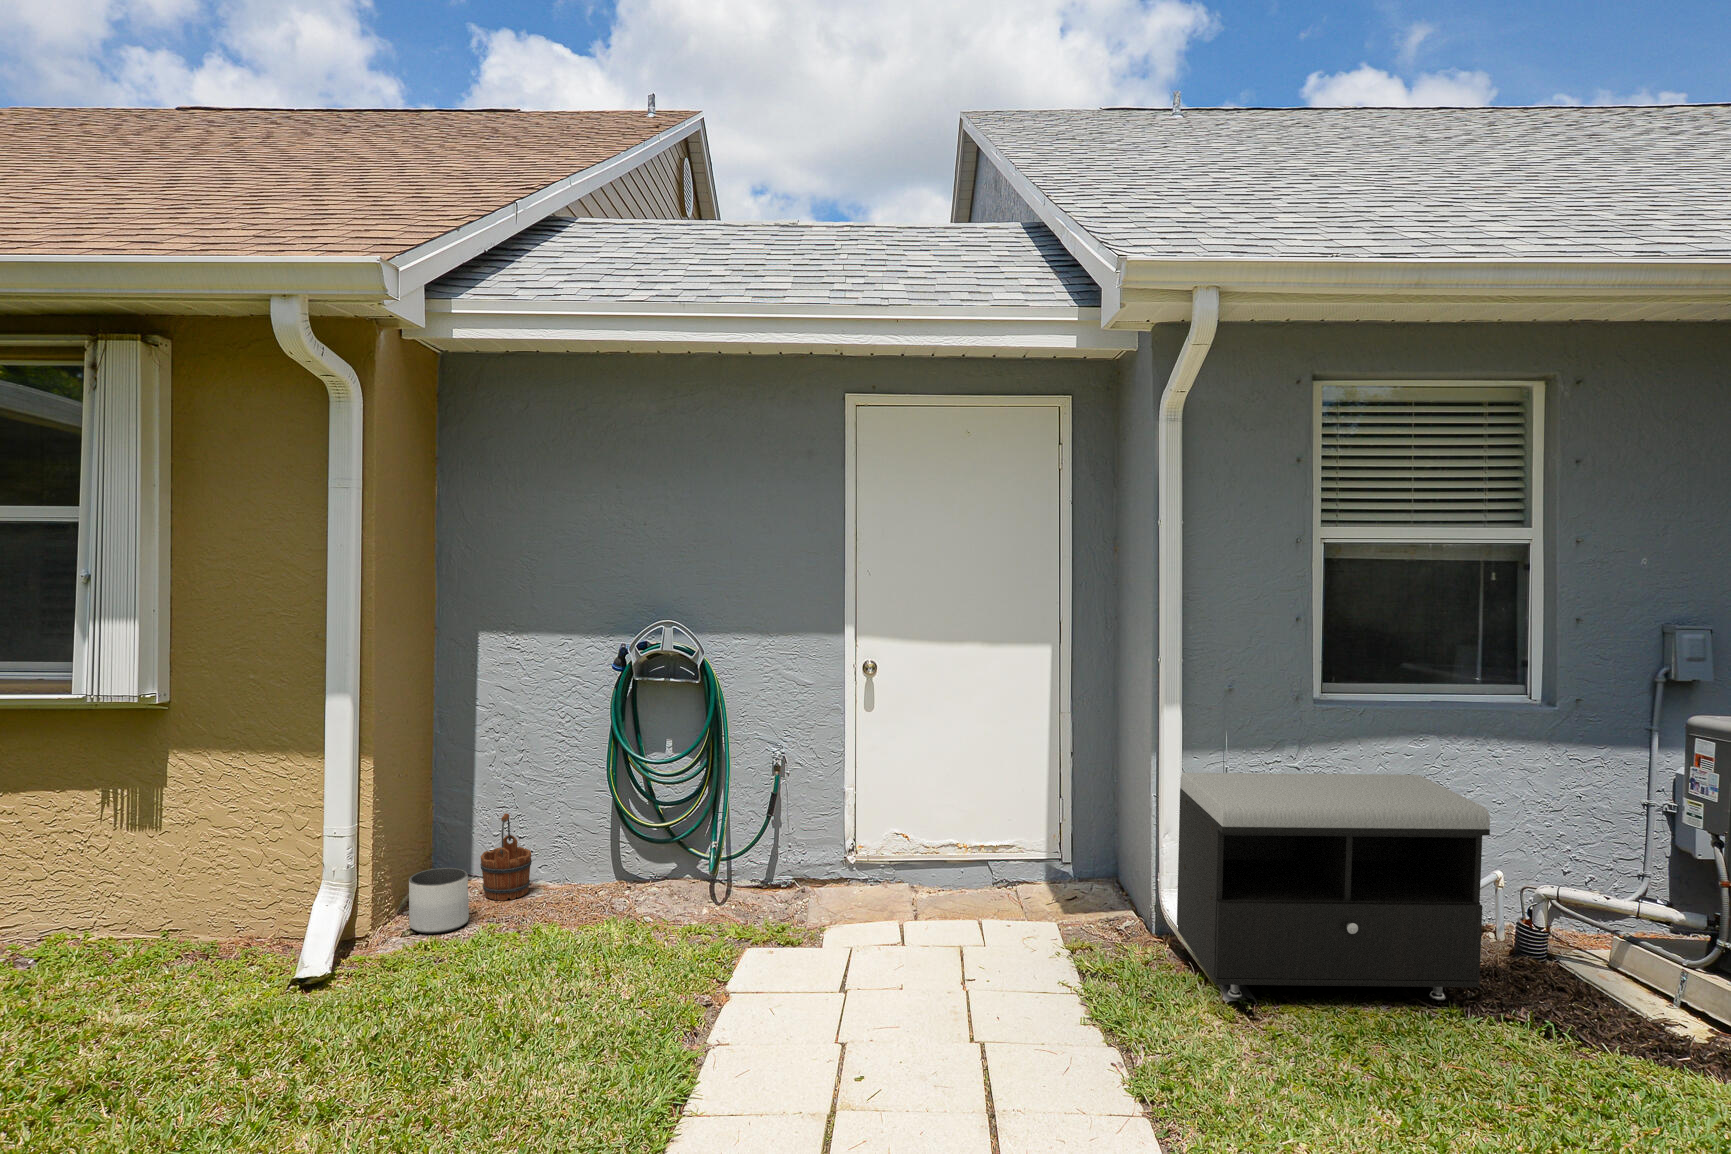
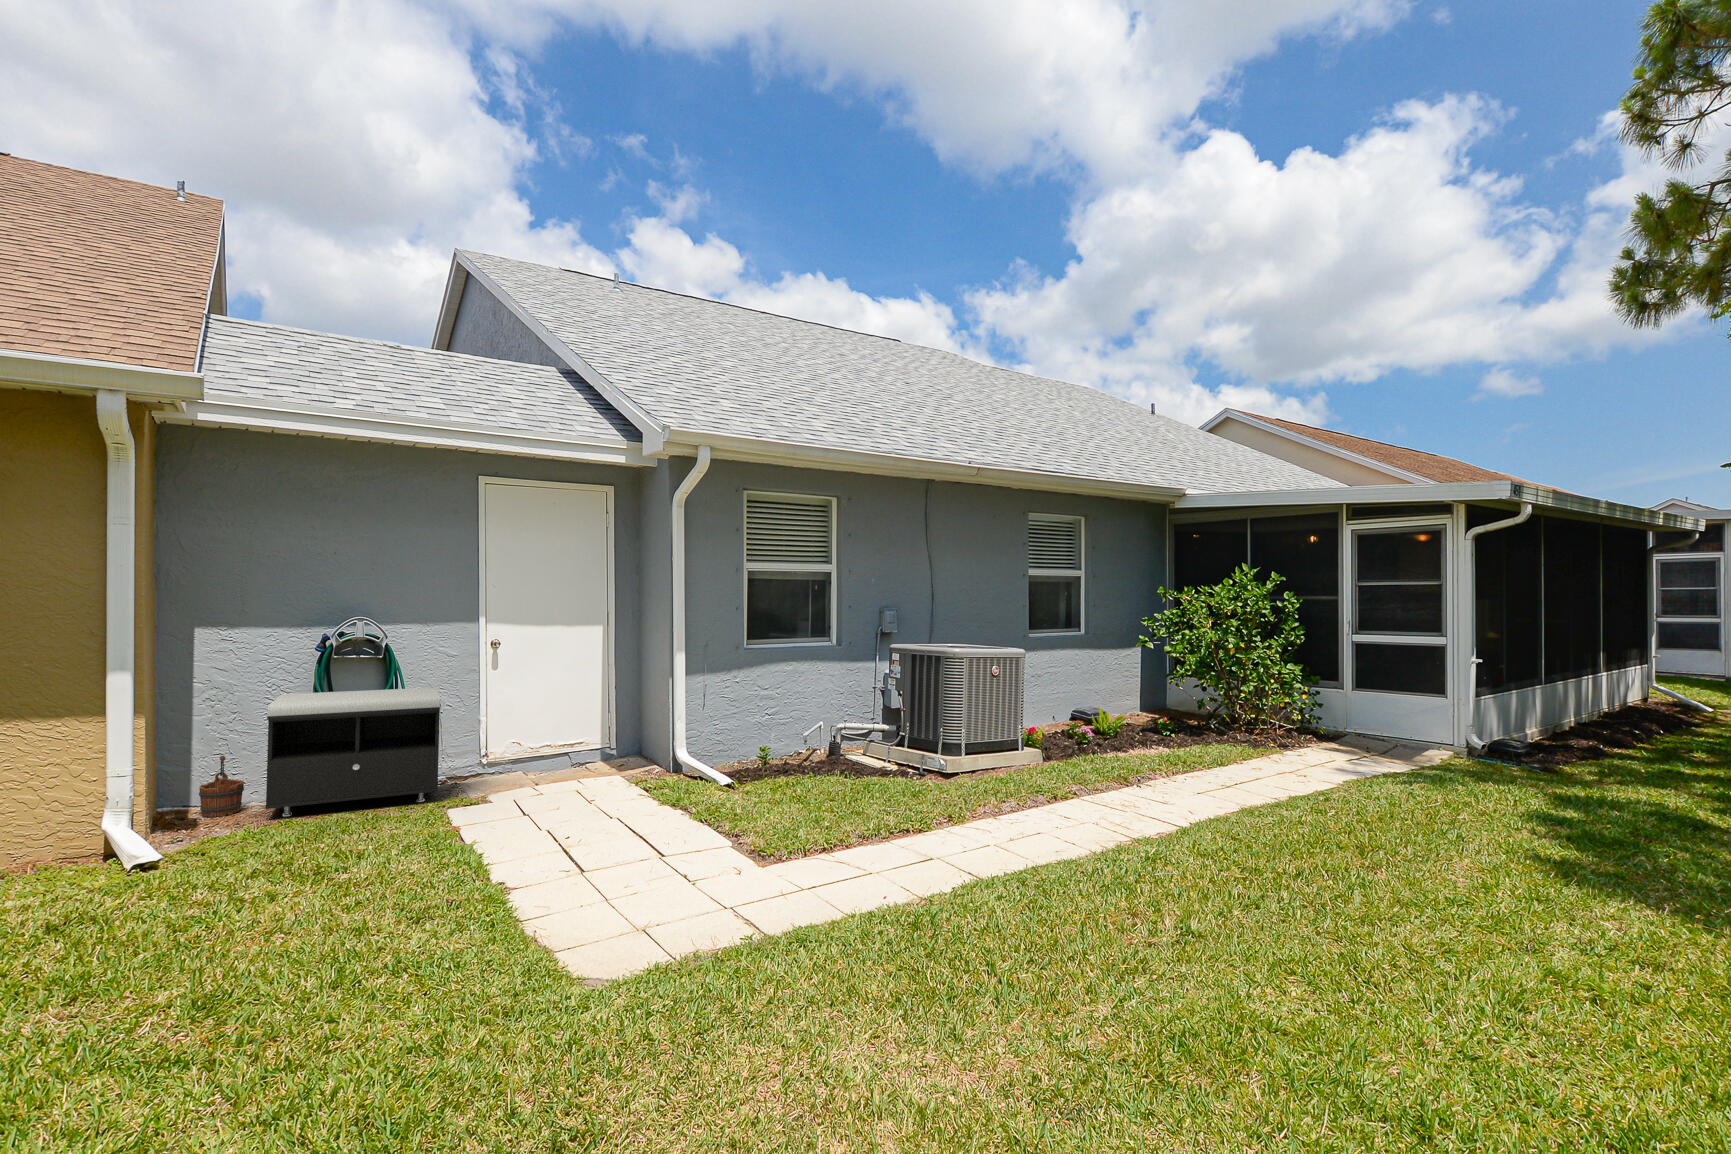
storage bench: present [1177,773,1490,1000] -> present [265,687,440,817]
planter: present [409,868,469,934] -> none [152,793,206,839]

